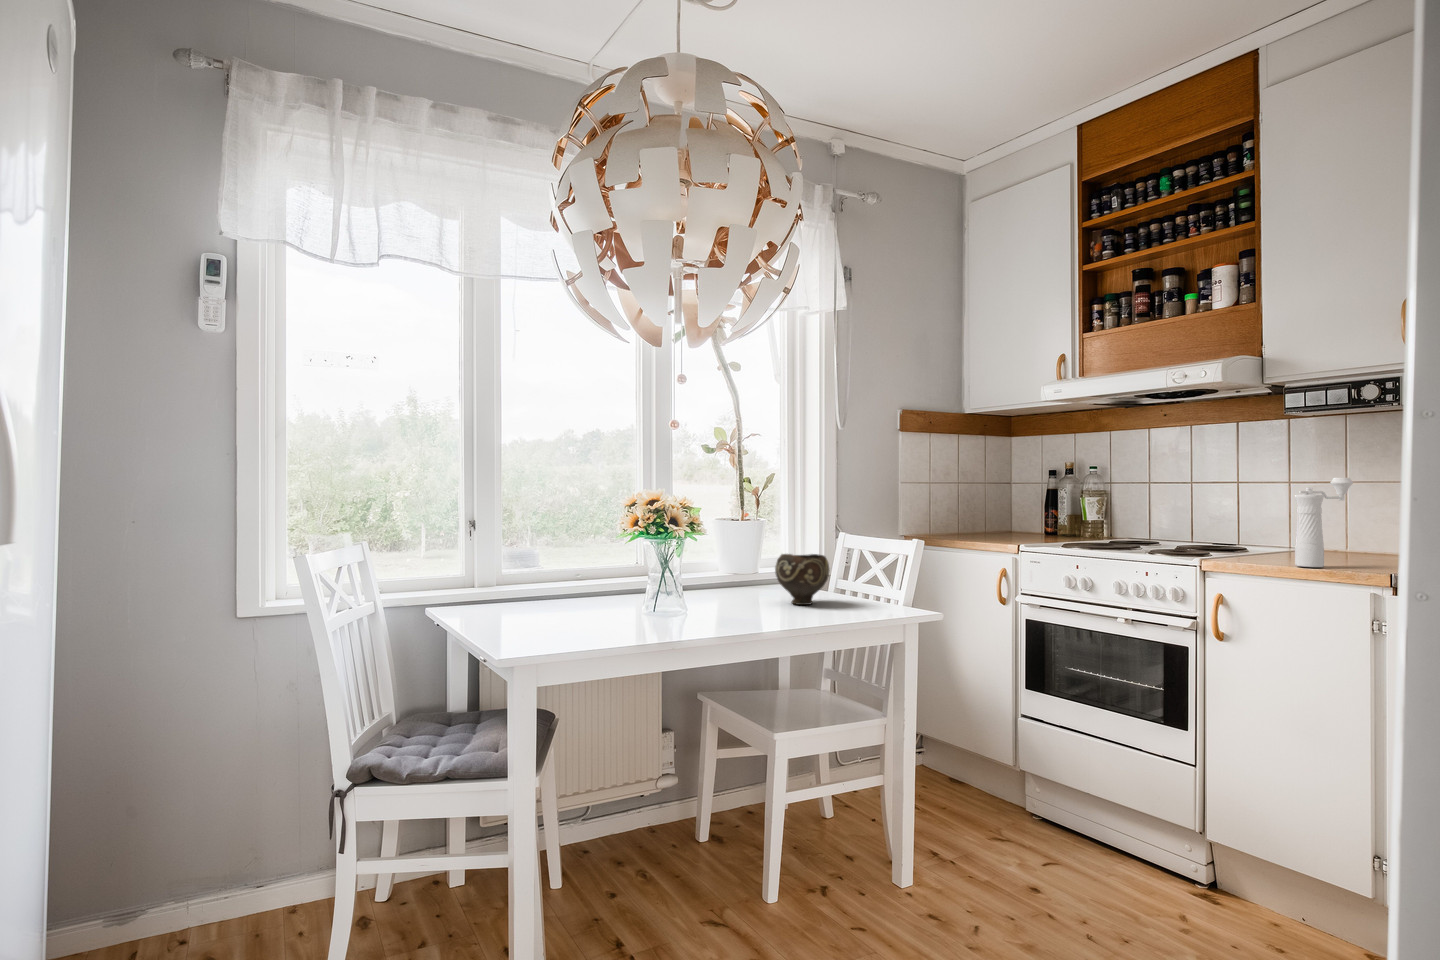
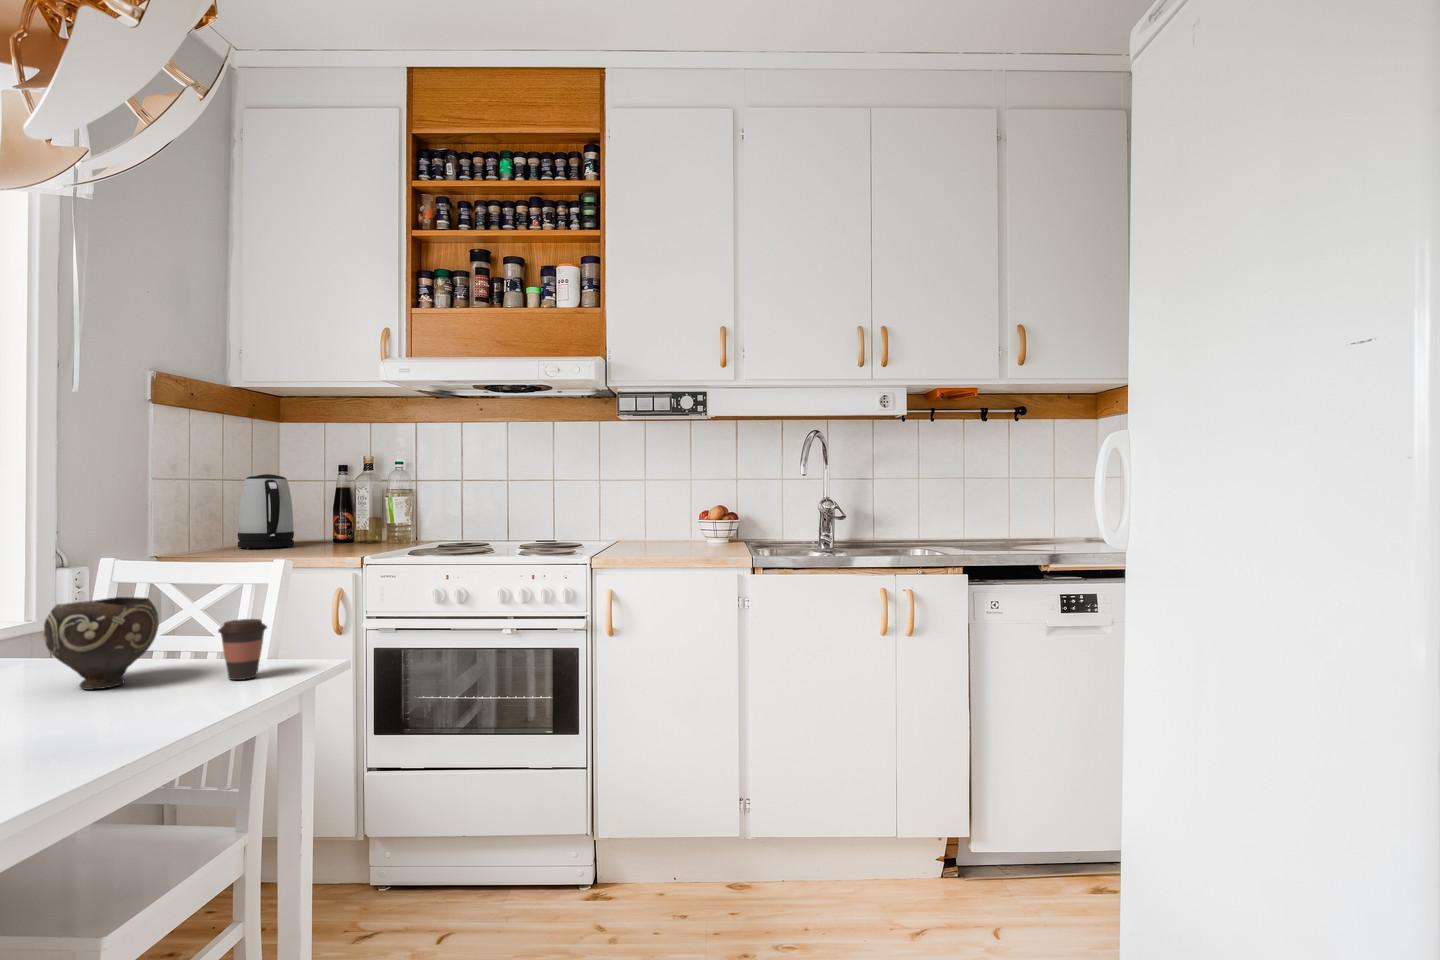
kettle: none [966,478,1005,534] -> present [238,474,294,548]
pepper mill: present [1295,478,1353,567] -> none [669,475,697,556]
coffee cup: none [851,575,880,613] -> present [218,619,267,680]

